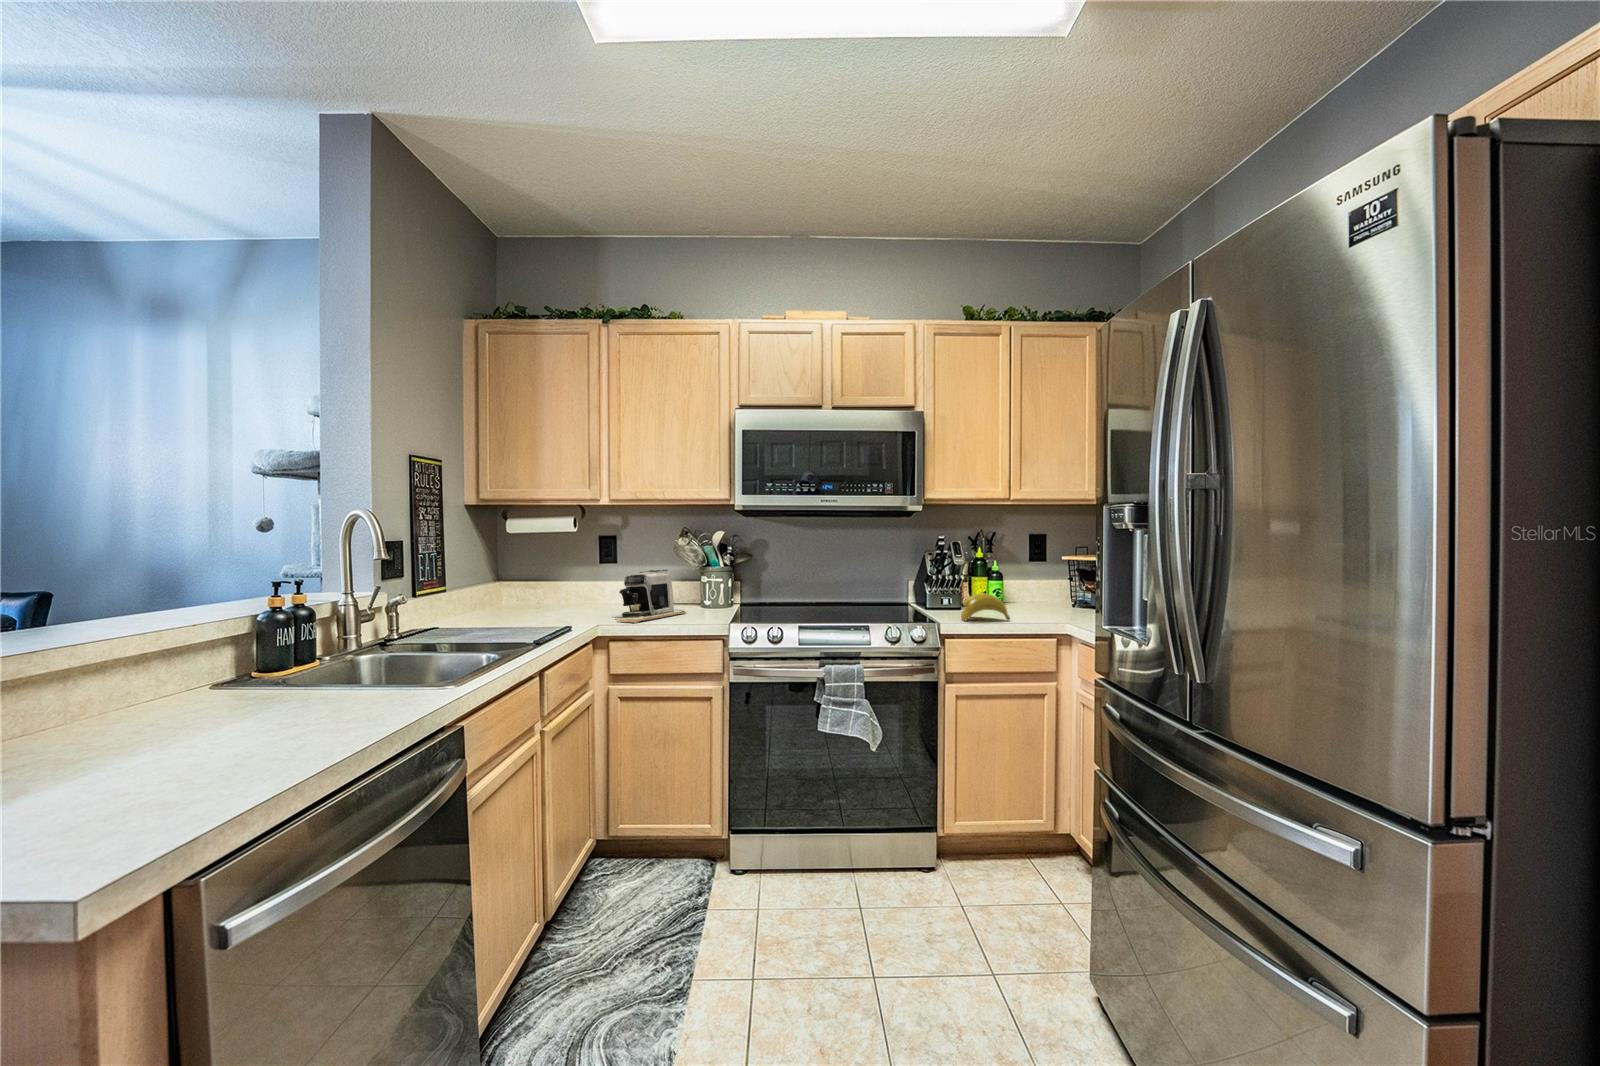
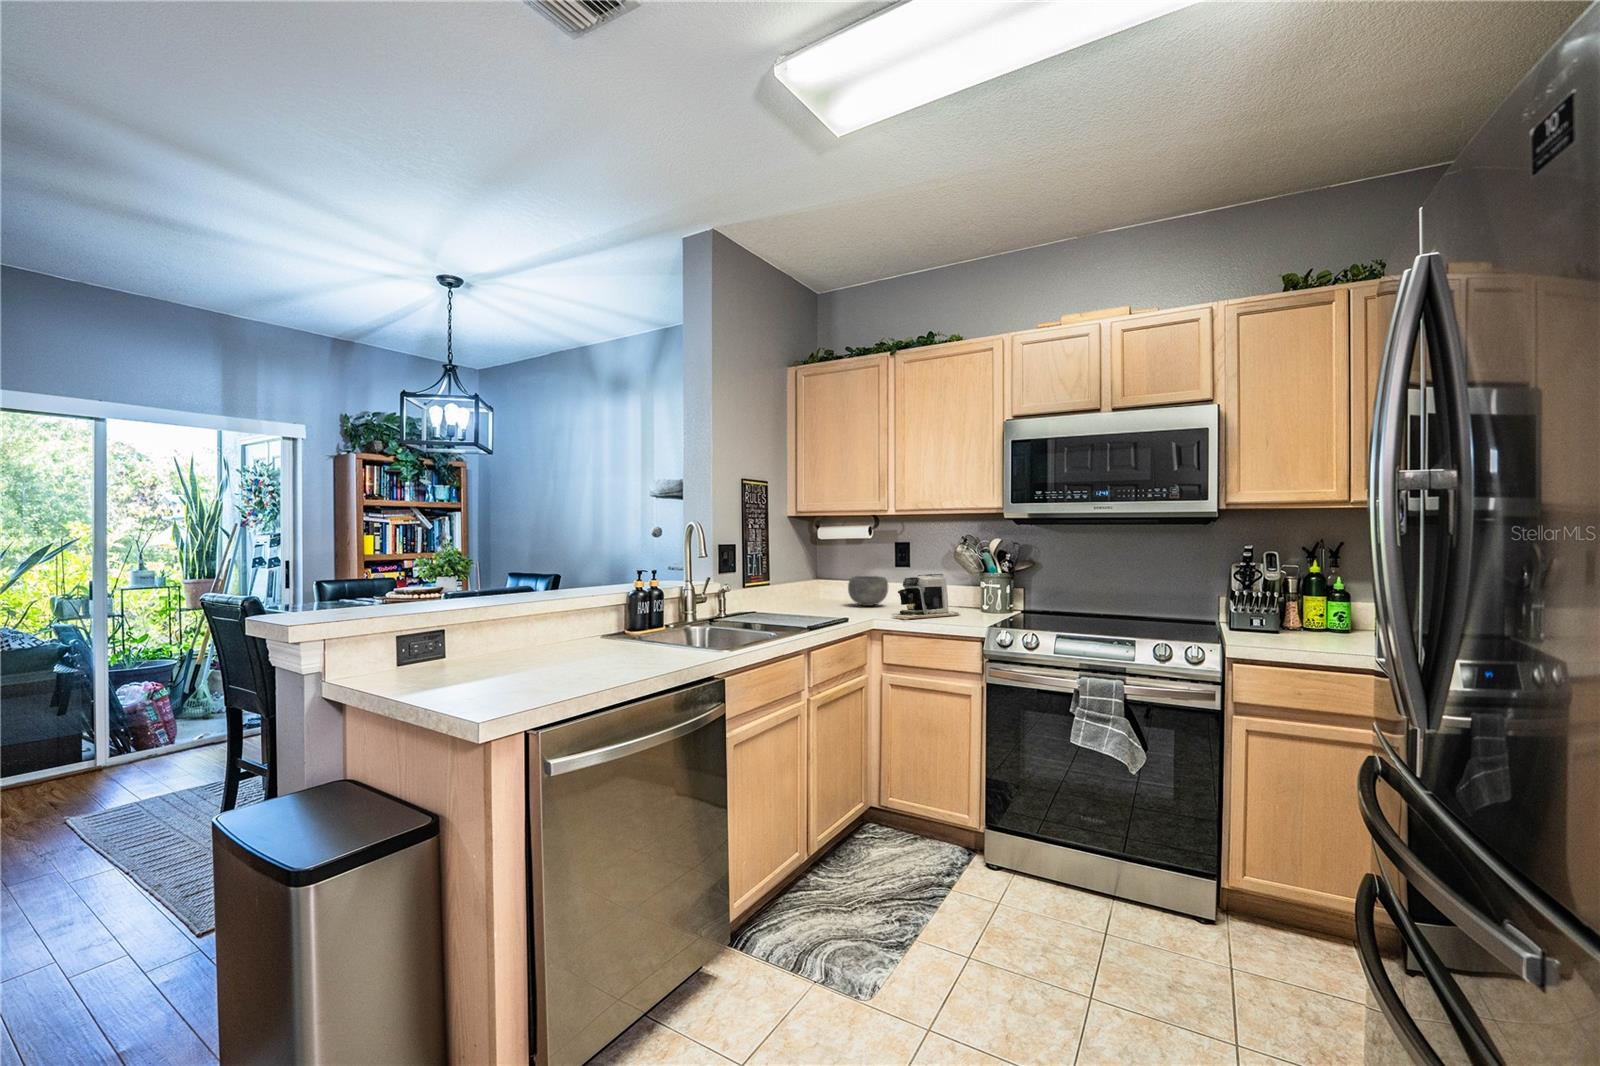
bowl: none [548,575,597,610] -> present [848,576,888,606]
banana: present [961,593,1010,620] -> none [1262,615,1333,649]

